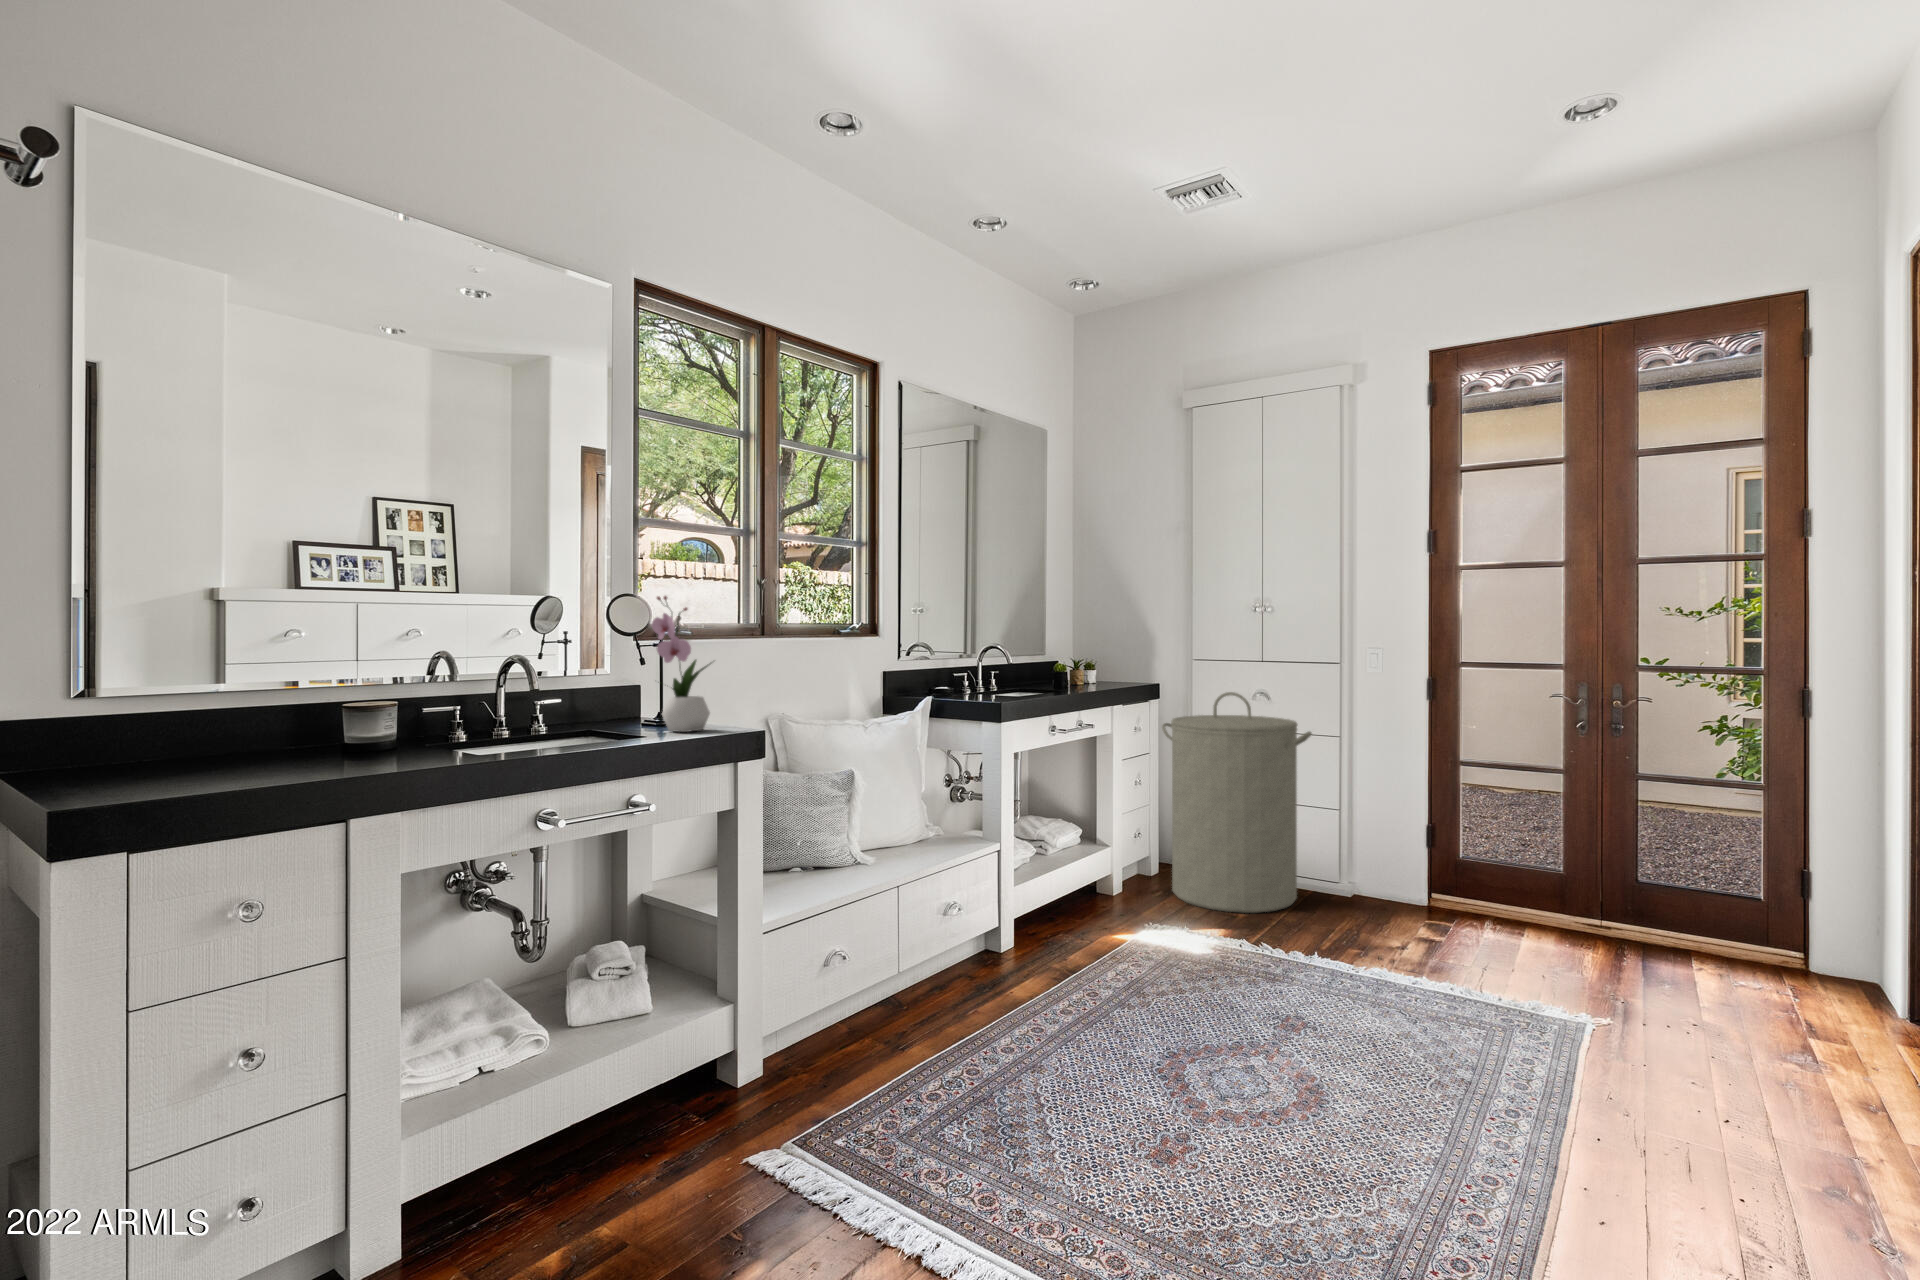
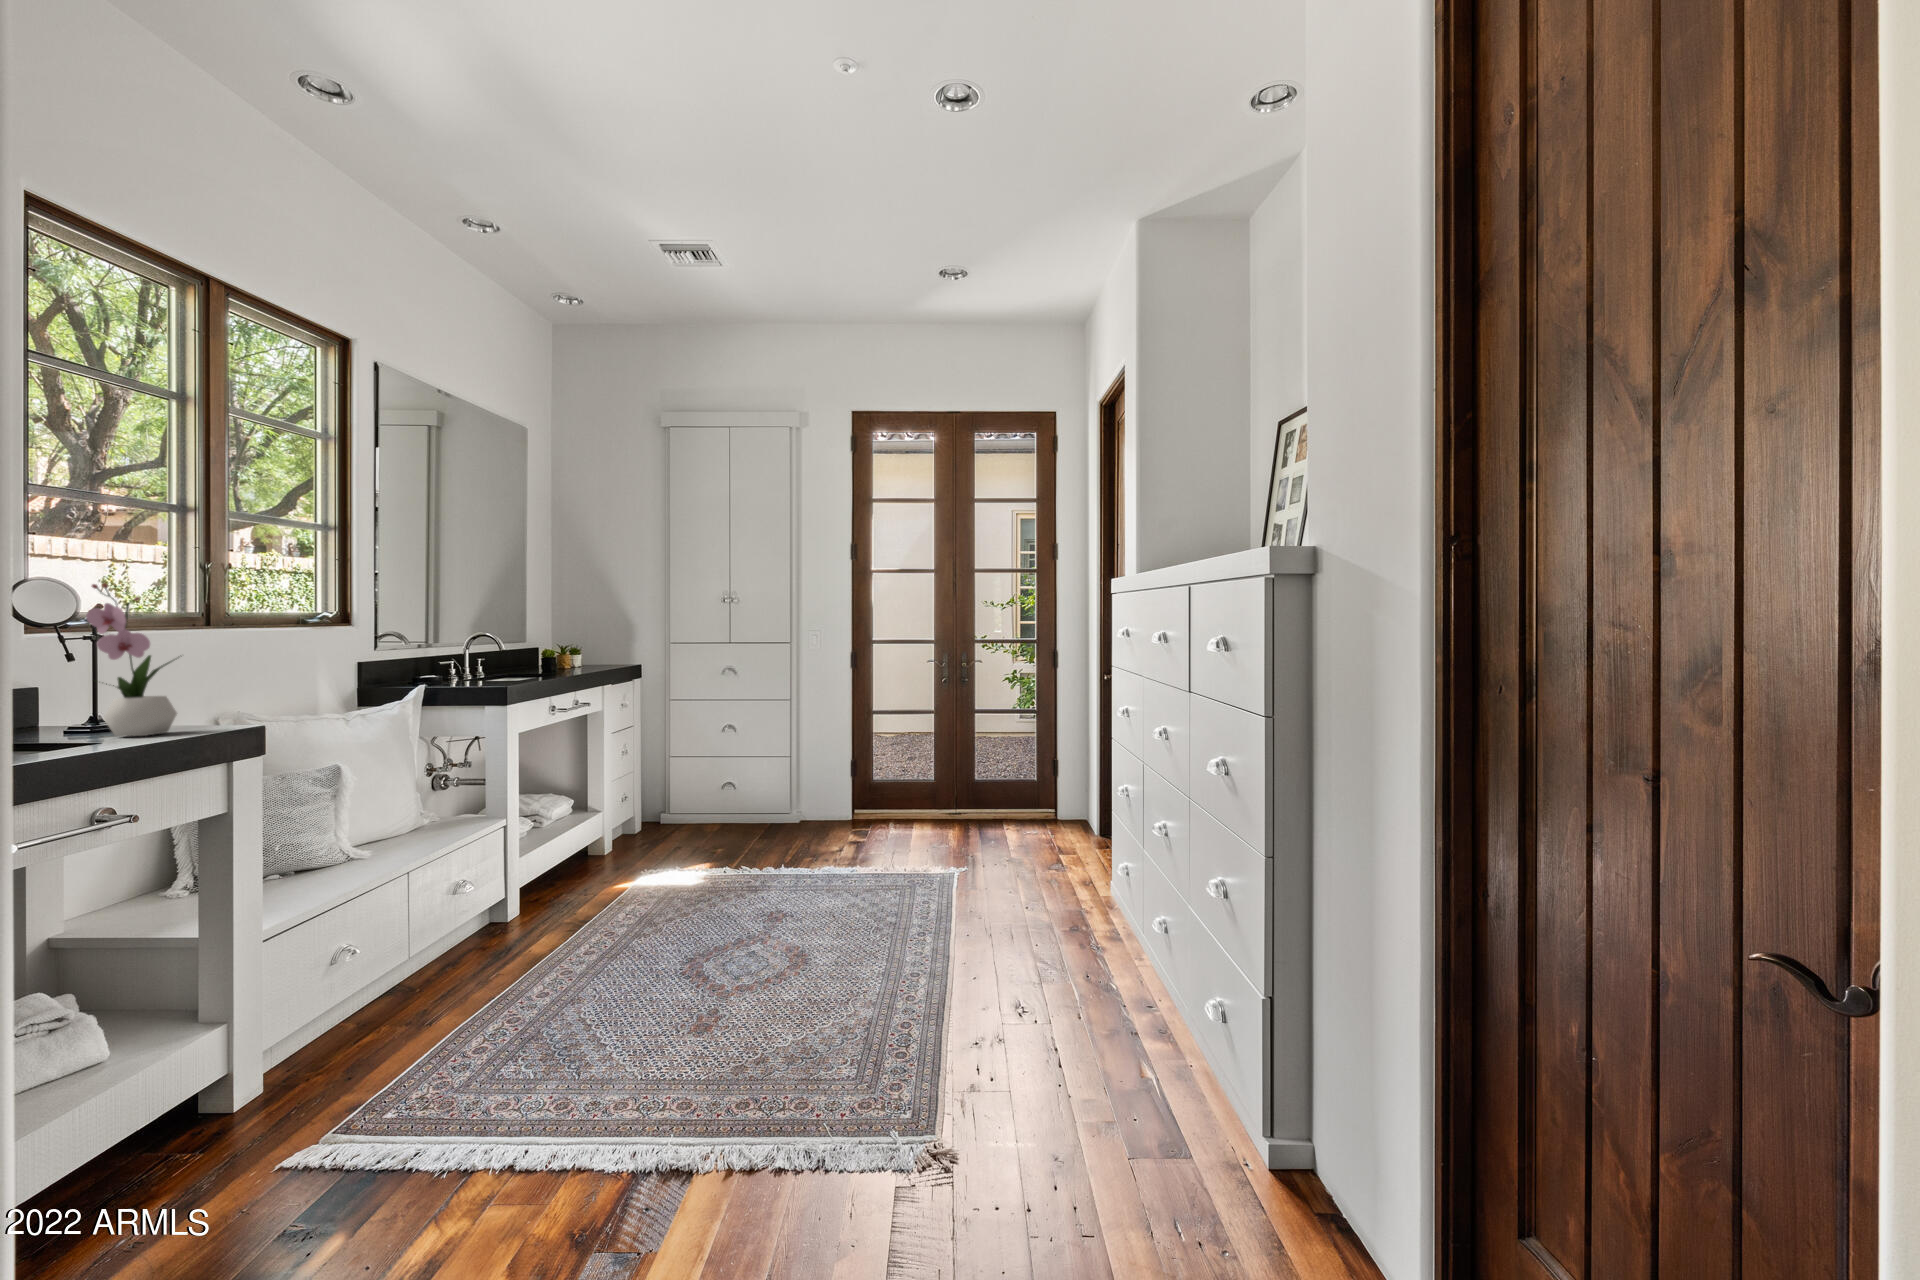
laundry hamper: present [1162,692,1312,913] -> none [644,670,768,849]

